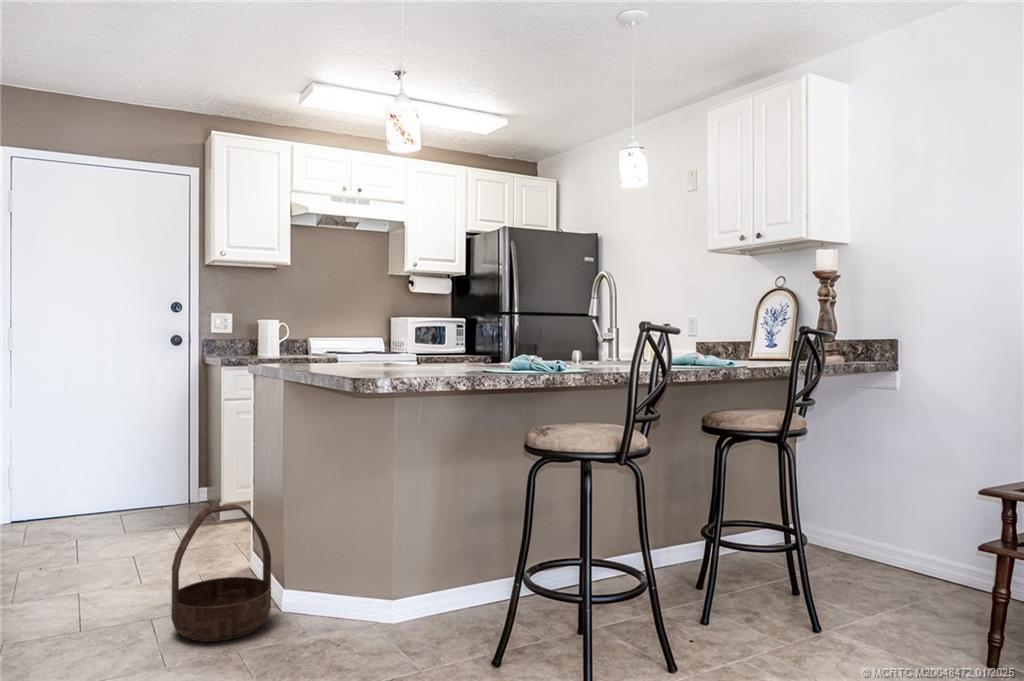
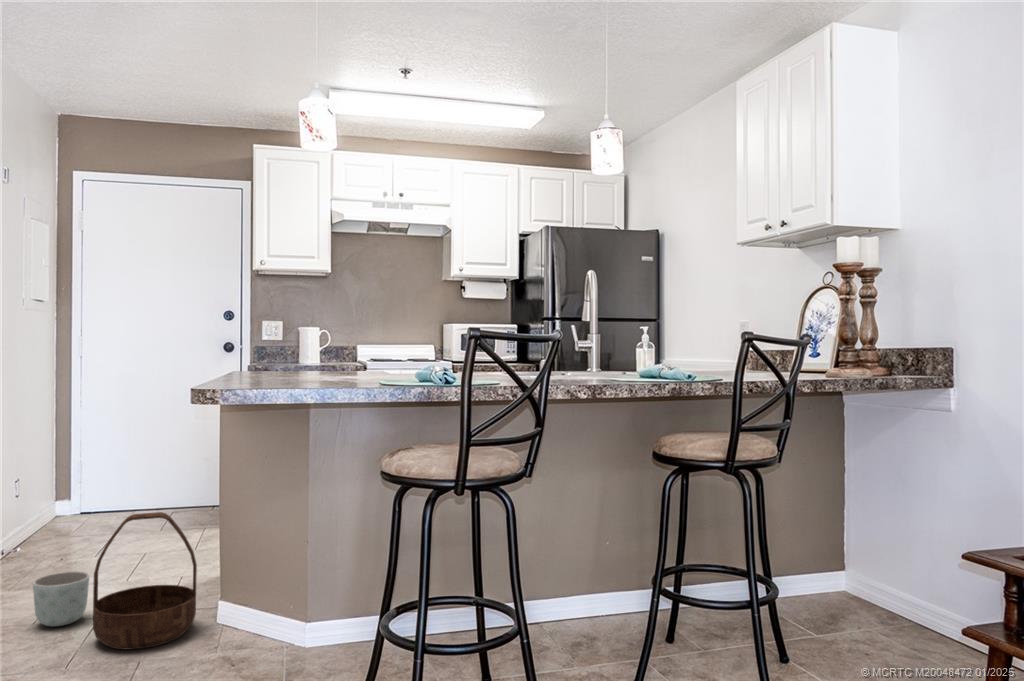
planter: none [87,571,144,629] -> present [33,571,89,627]

